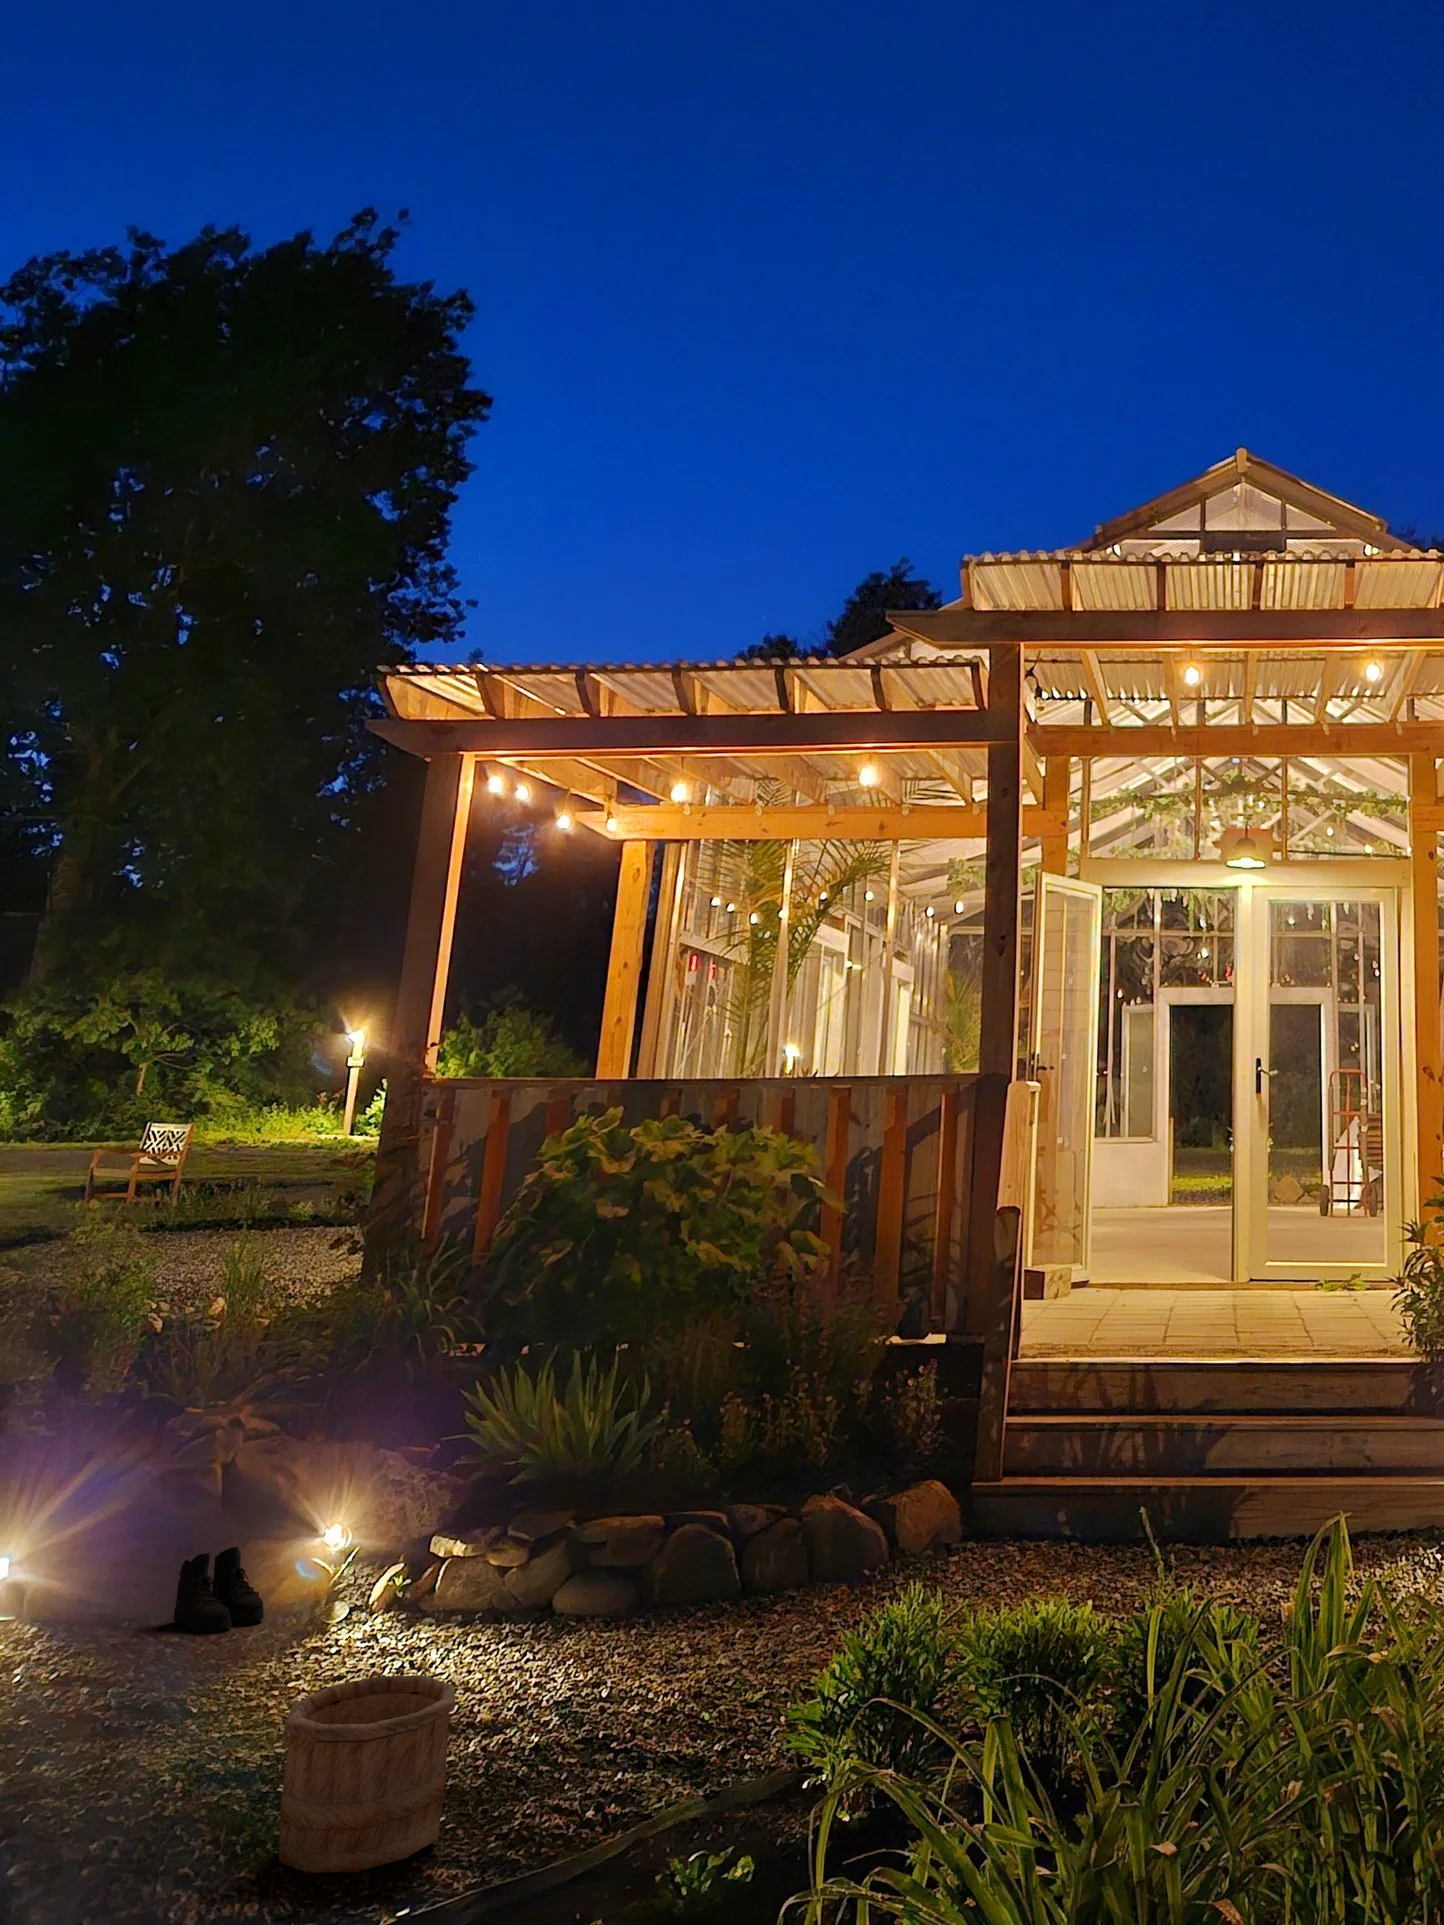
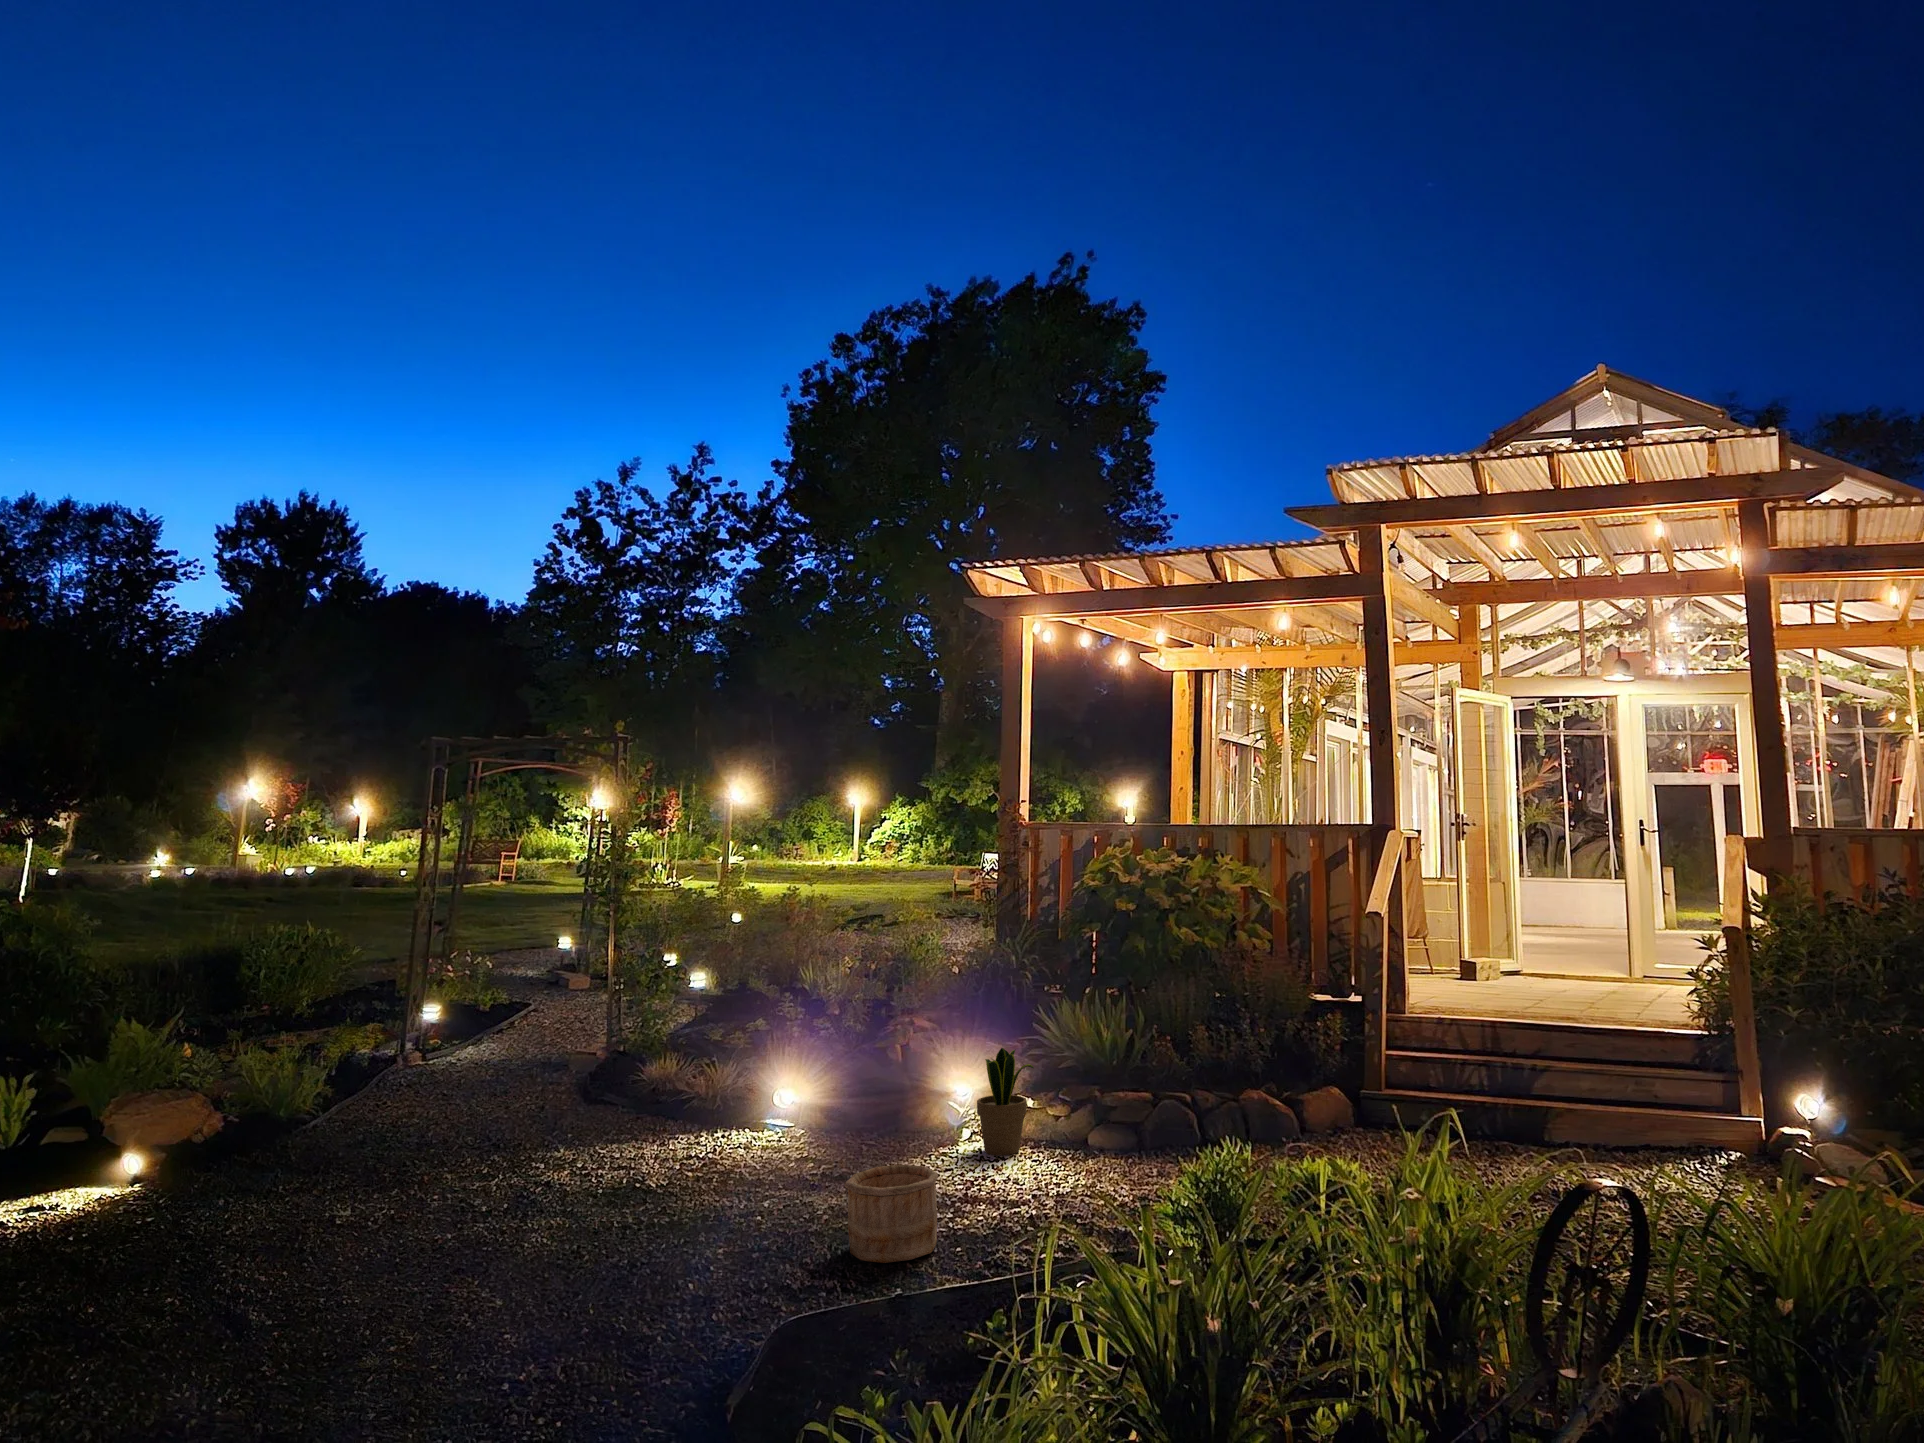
potted plant: none [385,1450,496,1649] -> present [977,1048,1034,1155]
boots: present [174,1546,264,1633] -> none [882,1092,928,1136]

